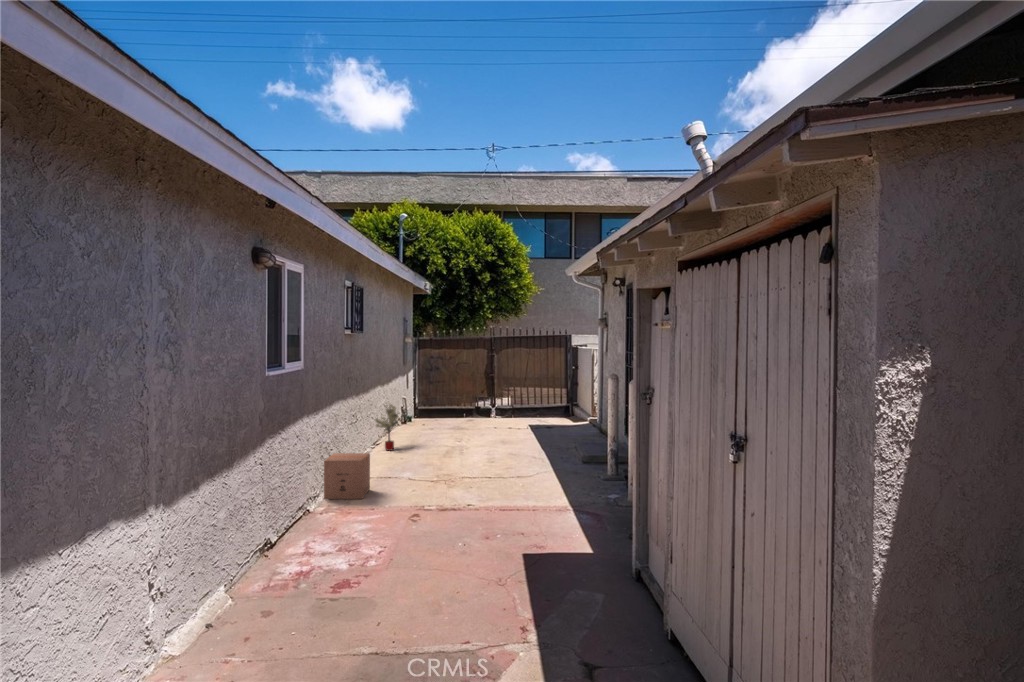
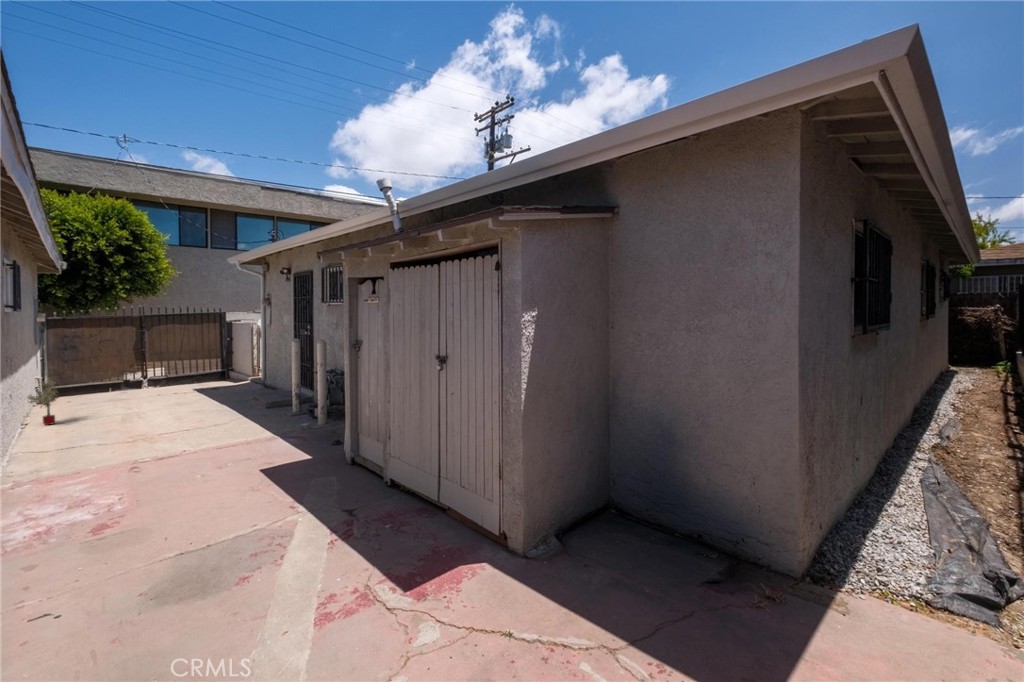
cardboard box: present [324,453,370,499] -> none [10,421,64,470]

